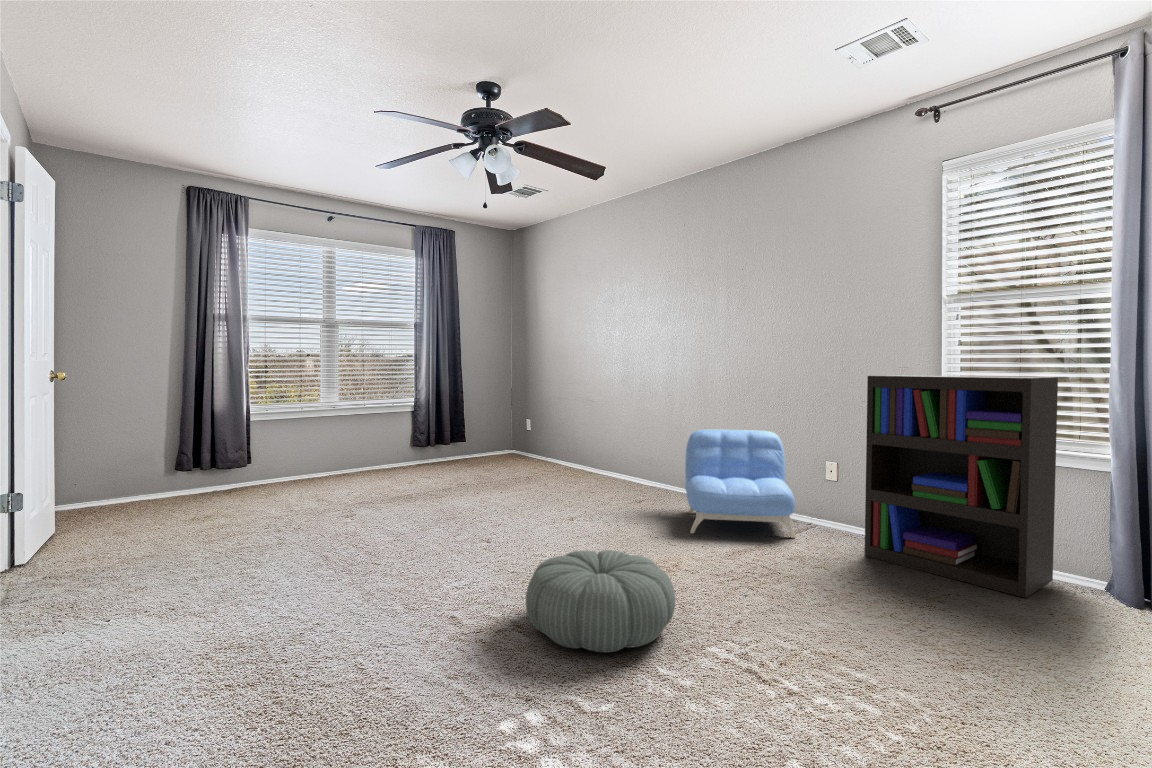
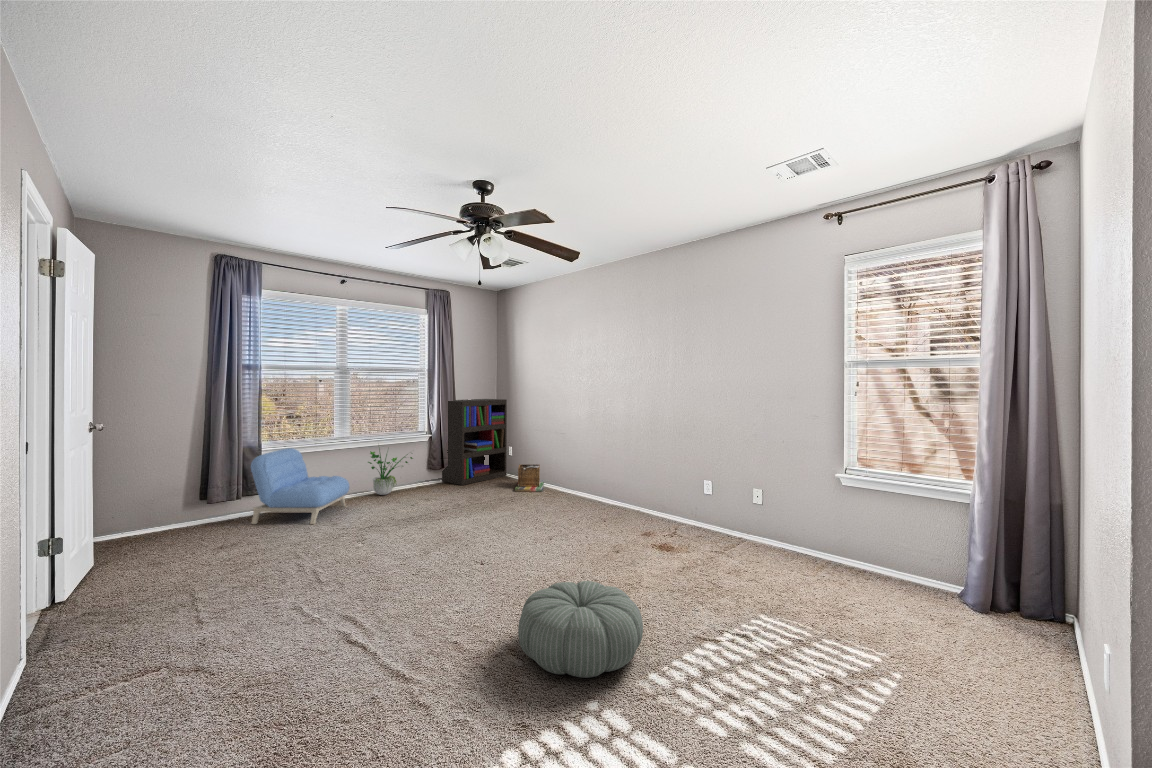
bookshelf: present [865,375,1058,598] -> present [442,399,507,485]
potted plant: none [361,411,419,474] -> present [368,449,413,495]
armchair: present [685,429,795,538] -> present [251,448,349,524]
laundry basket: none [535,443,570,473] -> present [515,464,544,491]

